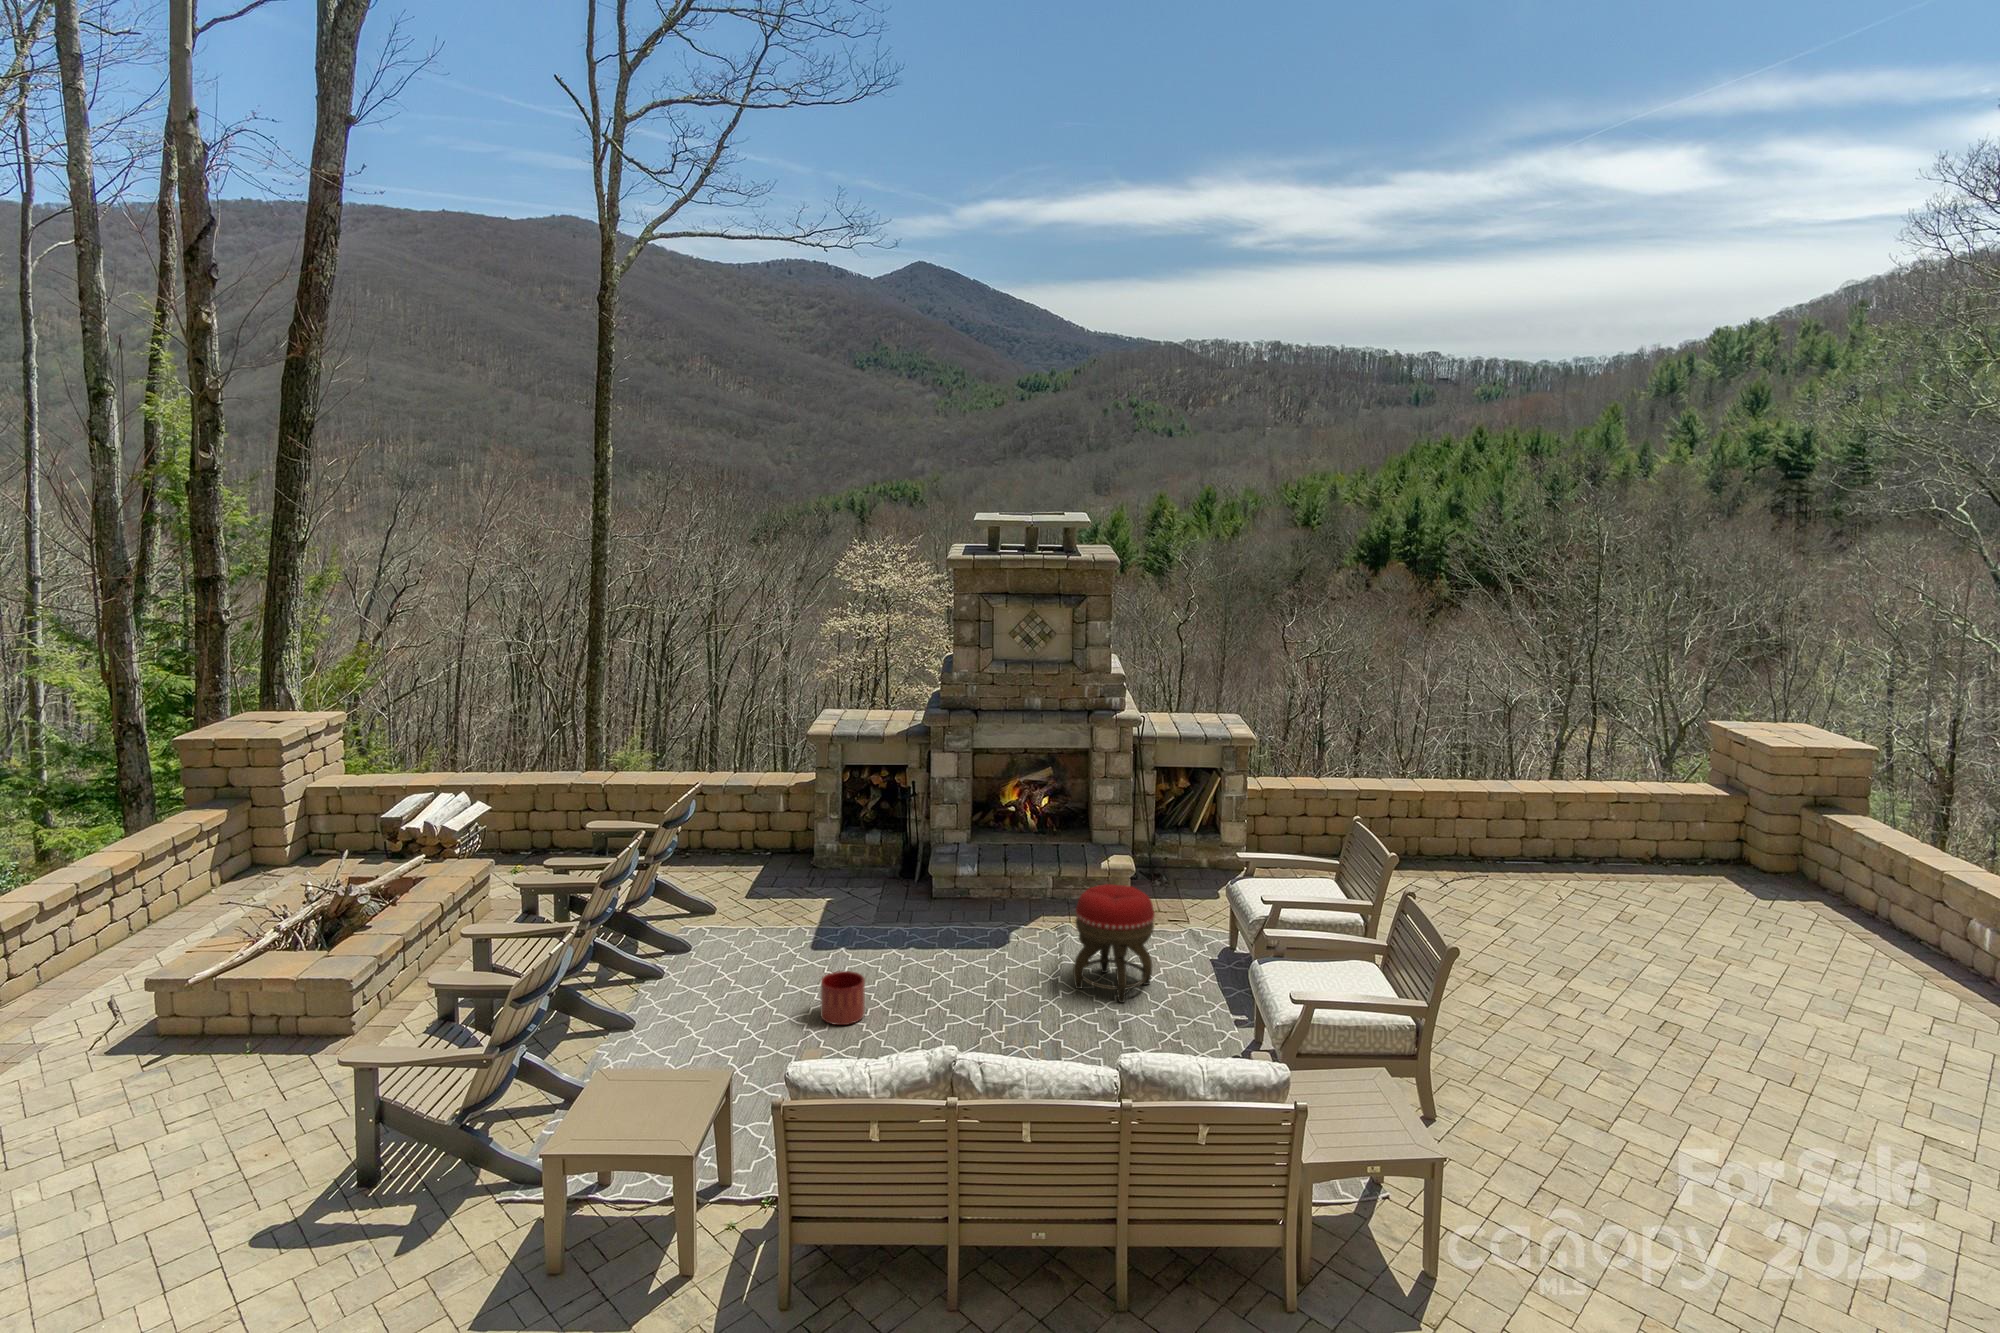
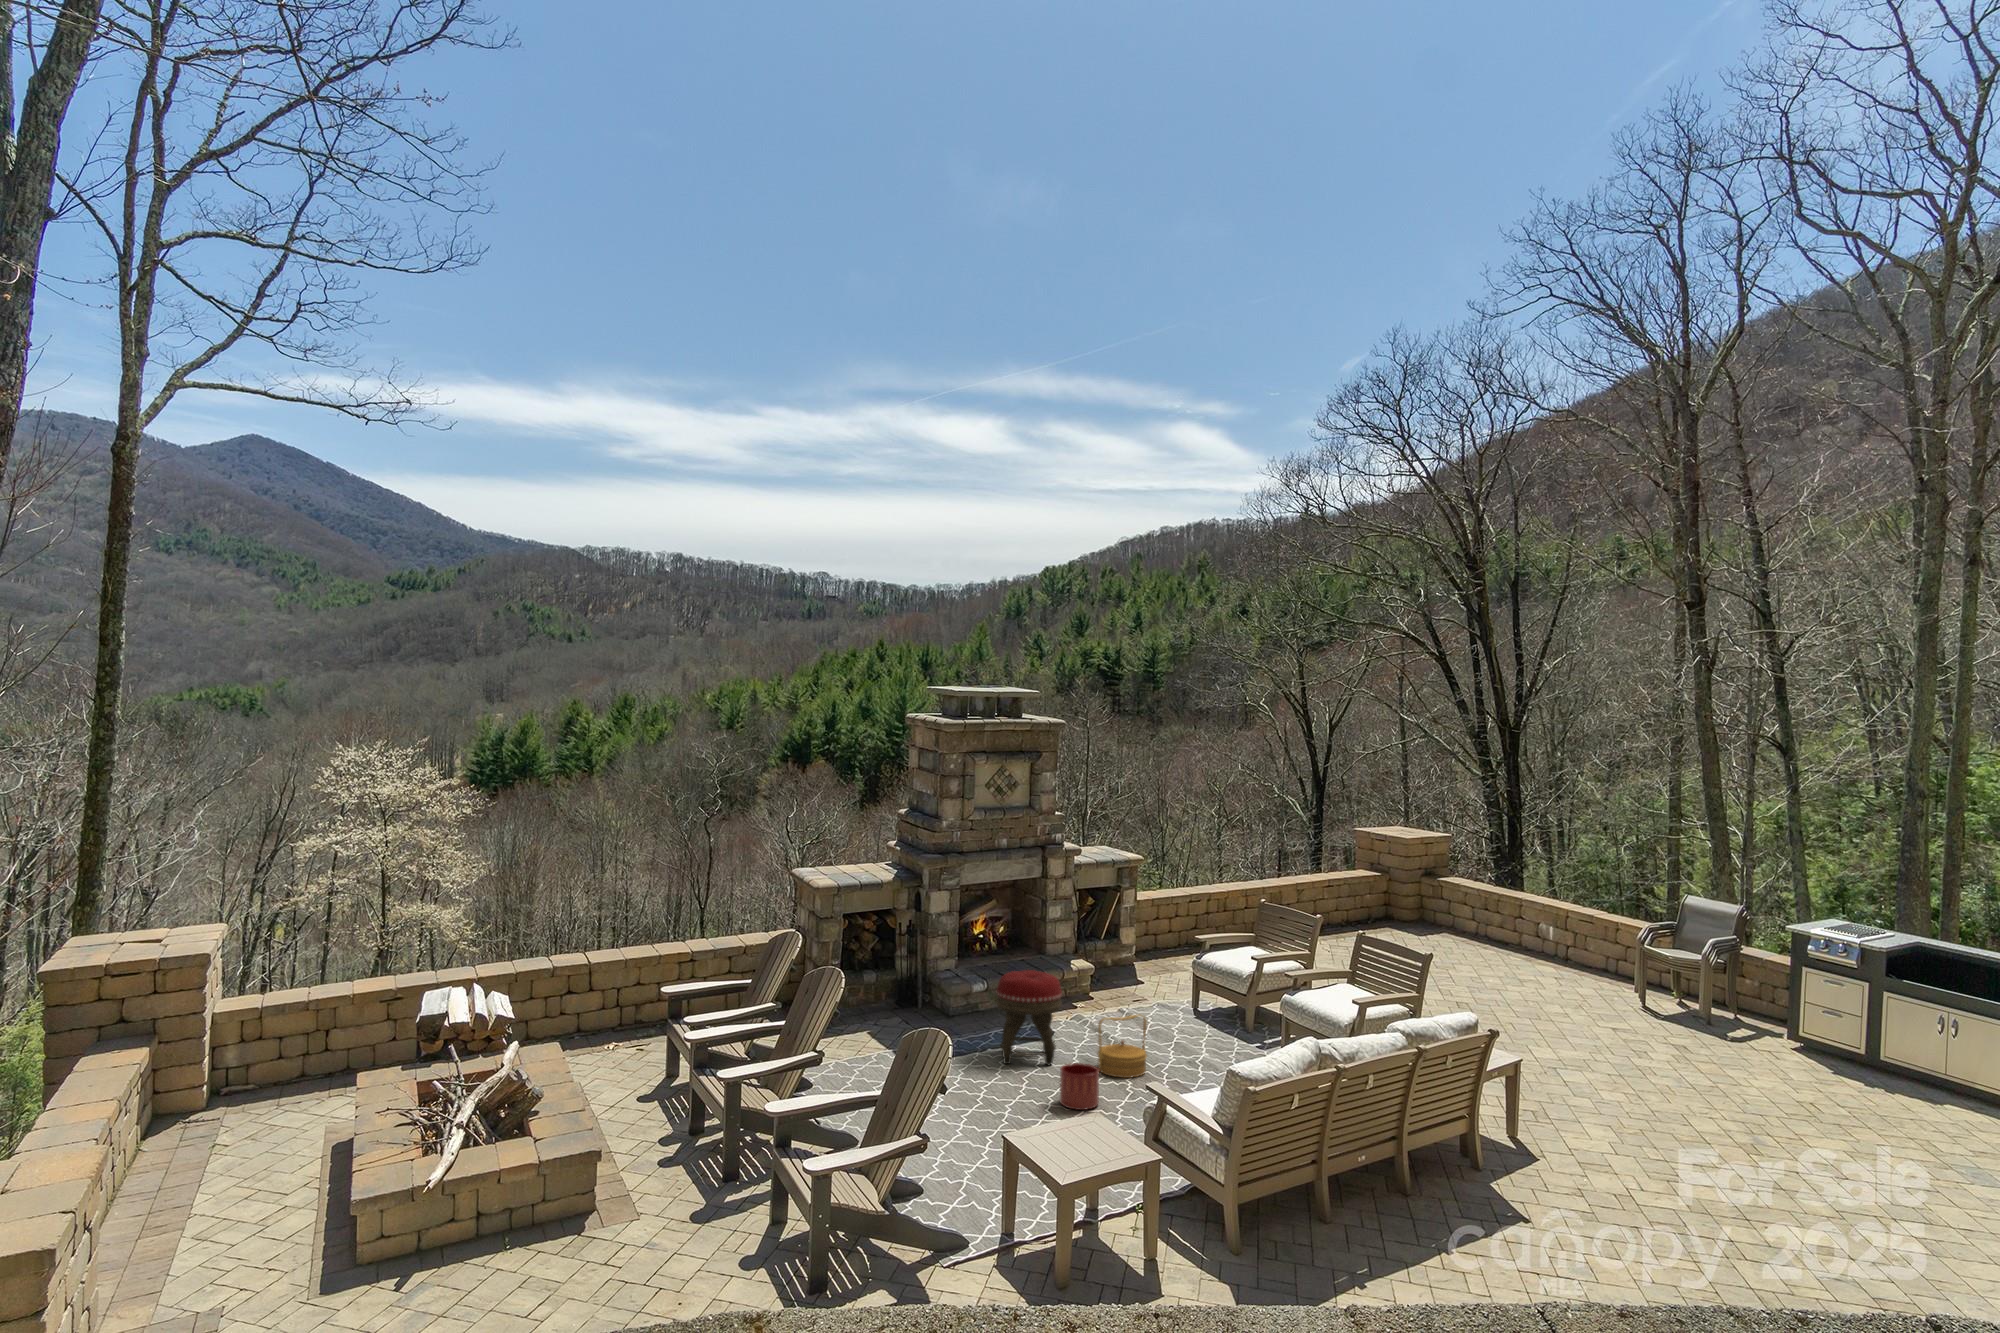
footstool: present [1073,884,1155,1003] -> present [996,970,1062,1065]
basket: none [937,928,1000,1002] -> present [1098,1014,1147,1078]

